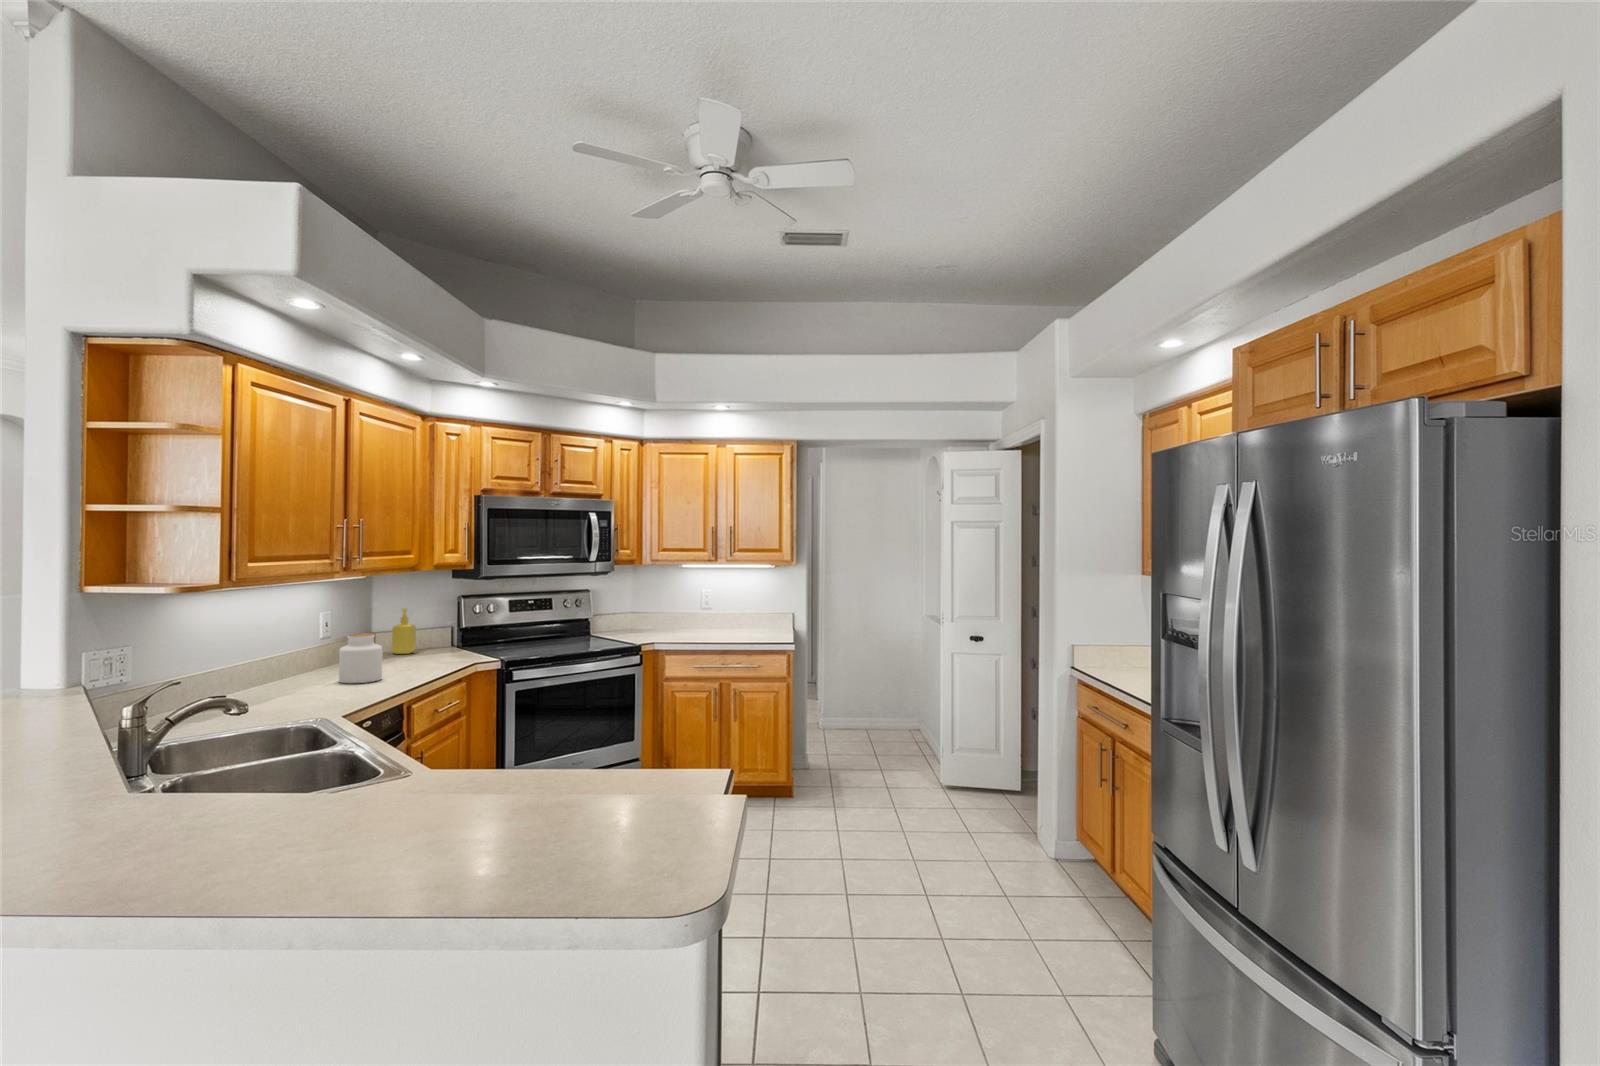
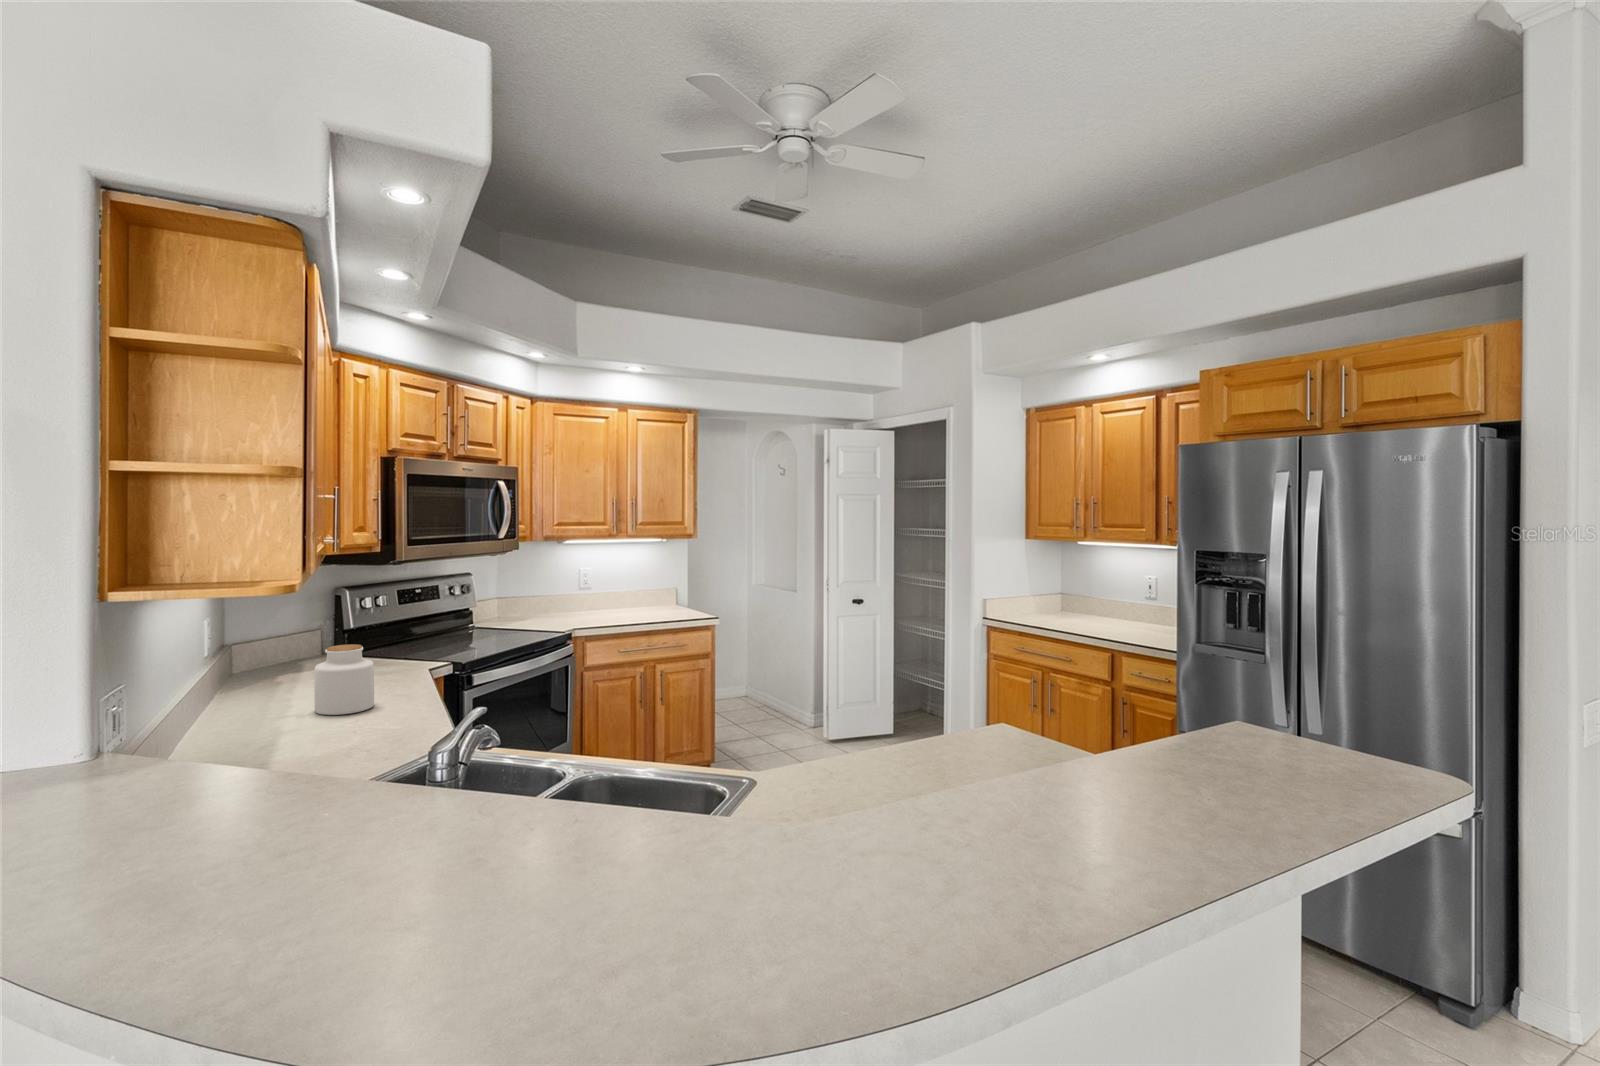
soap dispenser: present [392,608,416,654] -> none [276,606,309,668]

